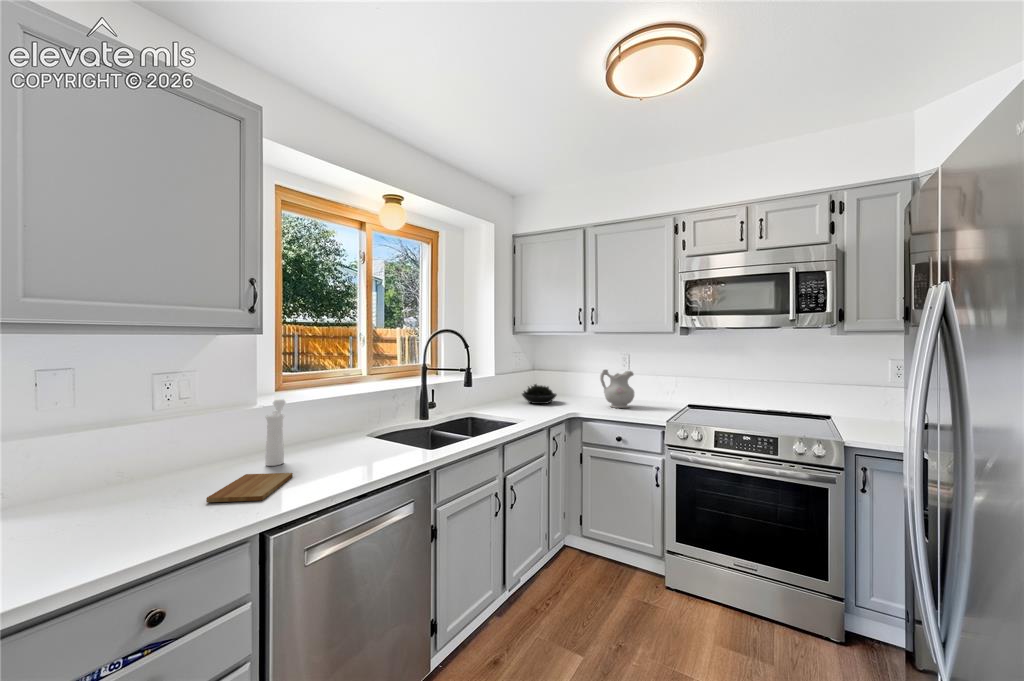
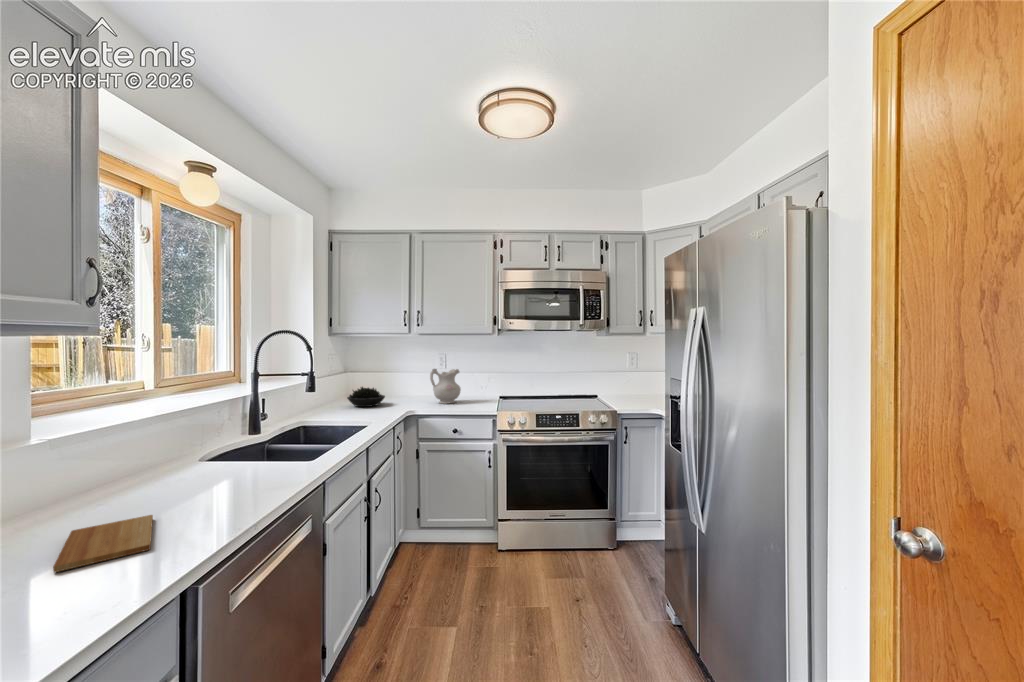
pepper mill: present [265,399,286,466] -> none [72,425,110,517]

